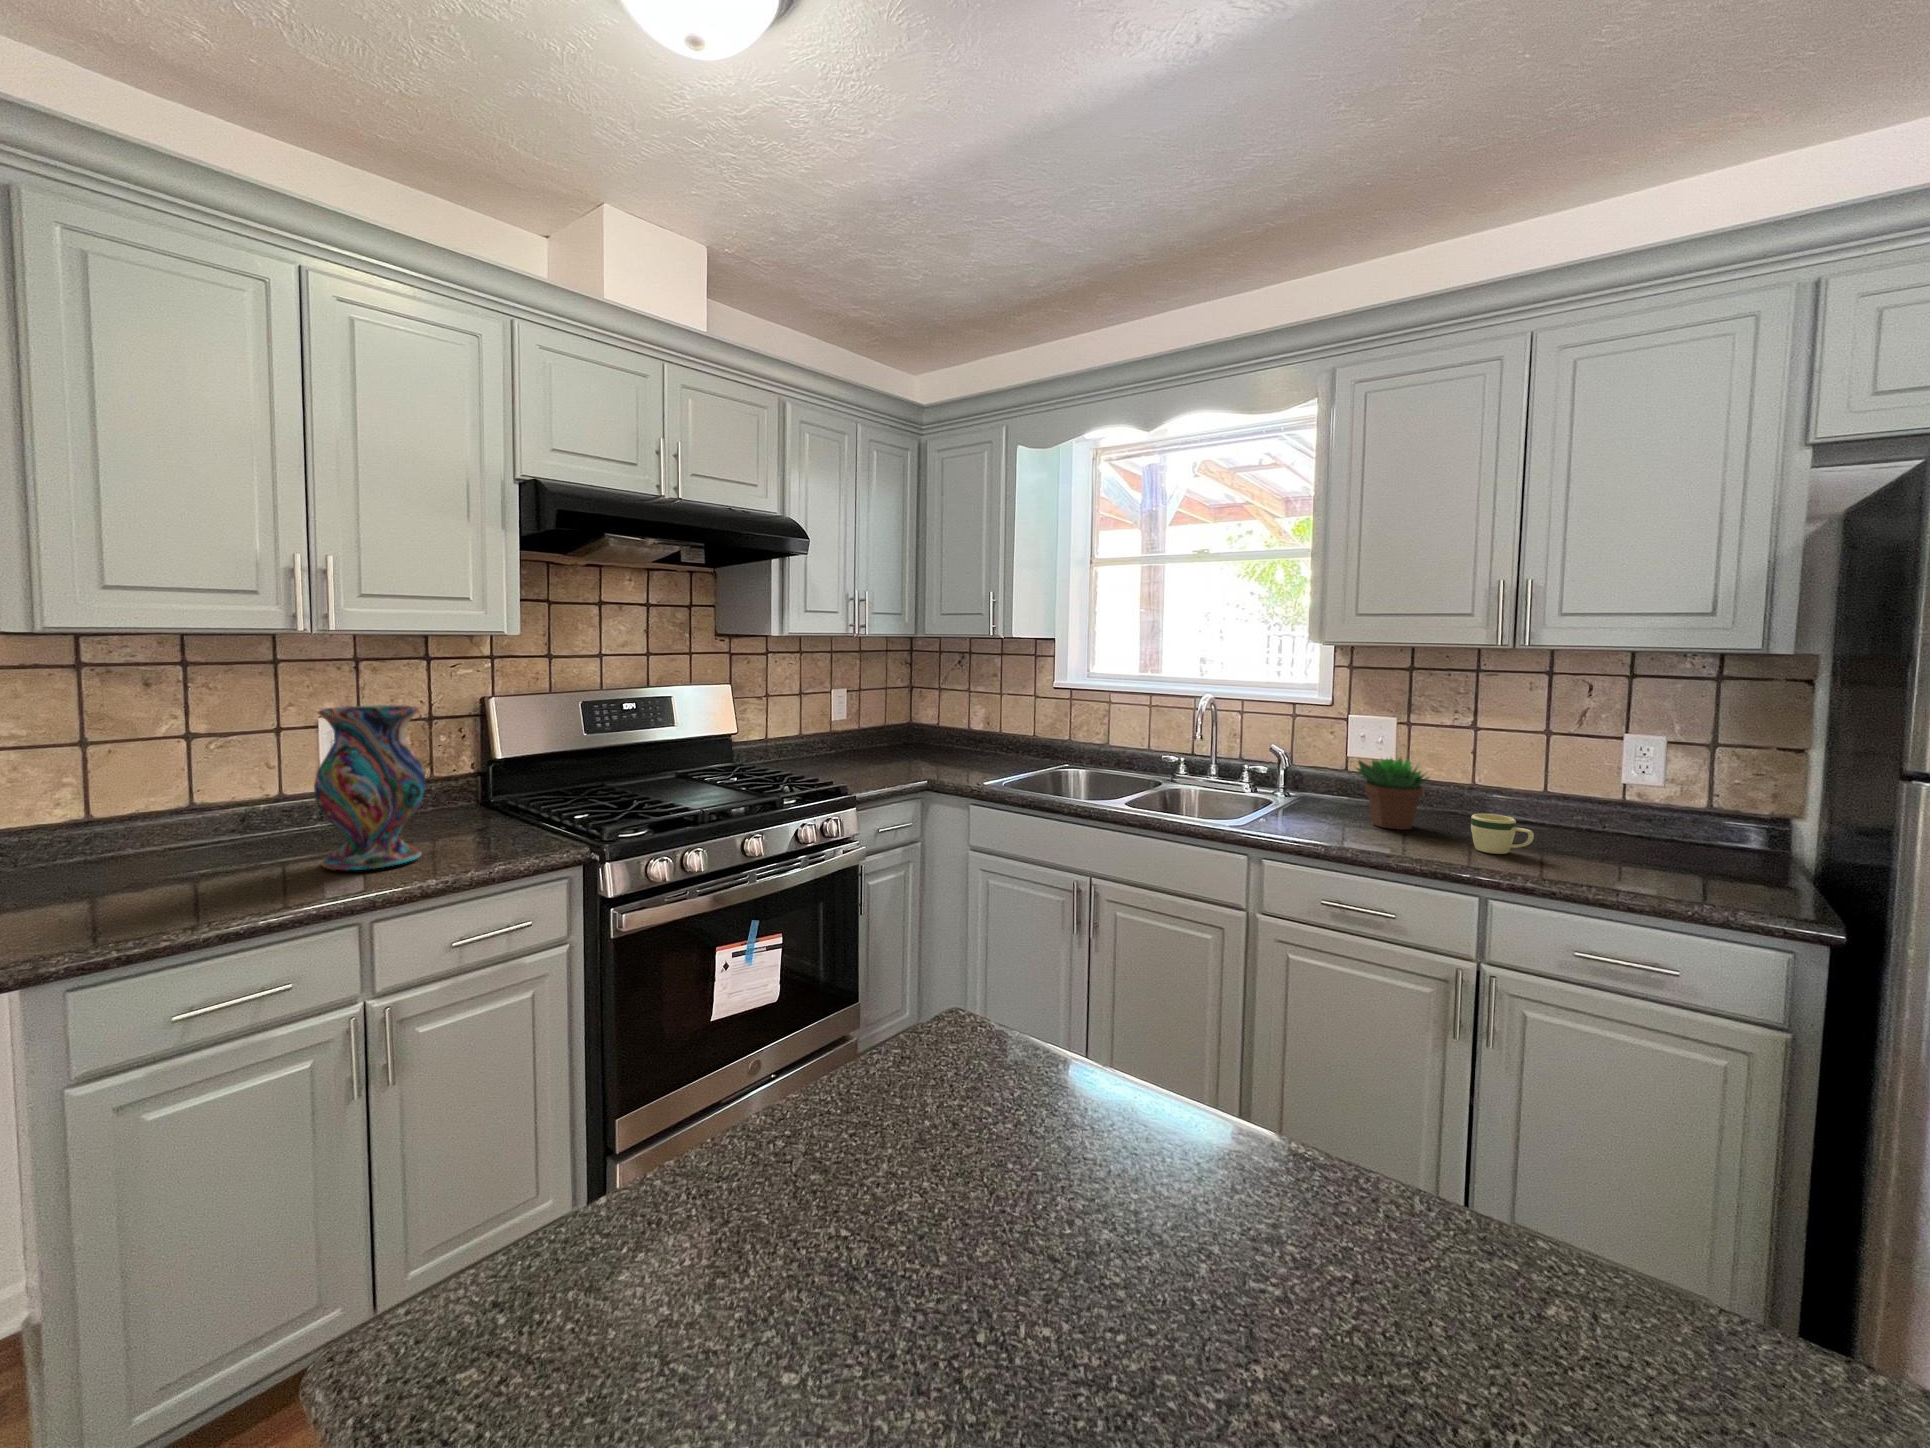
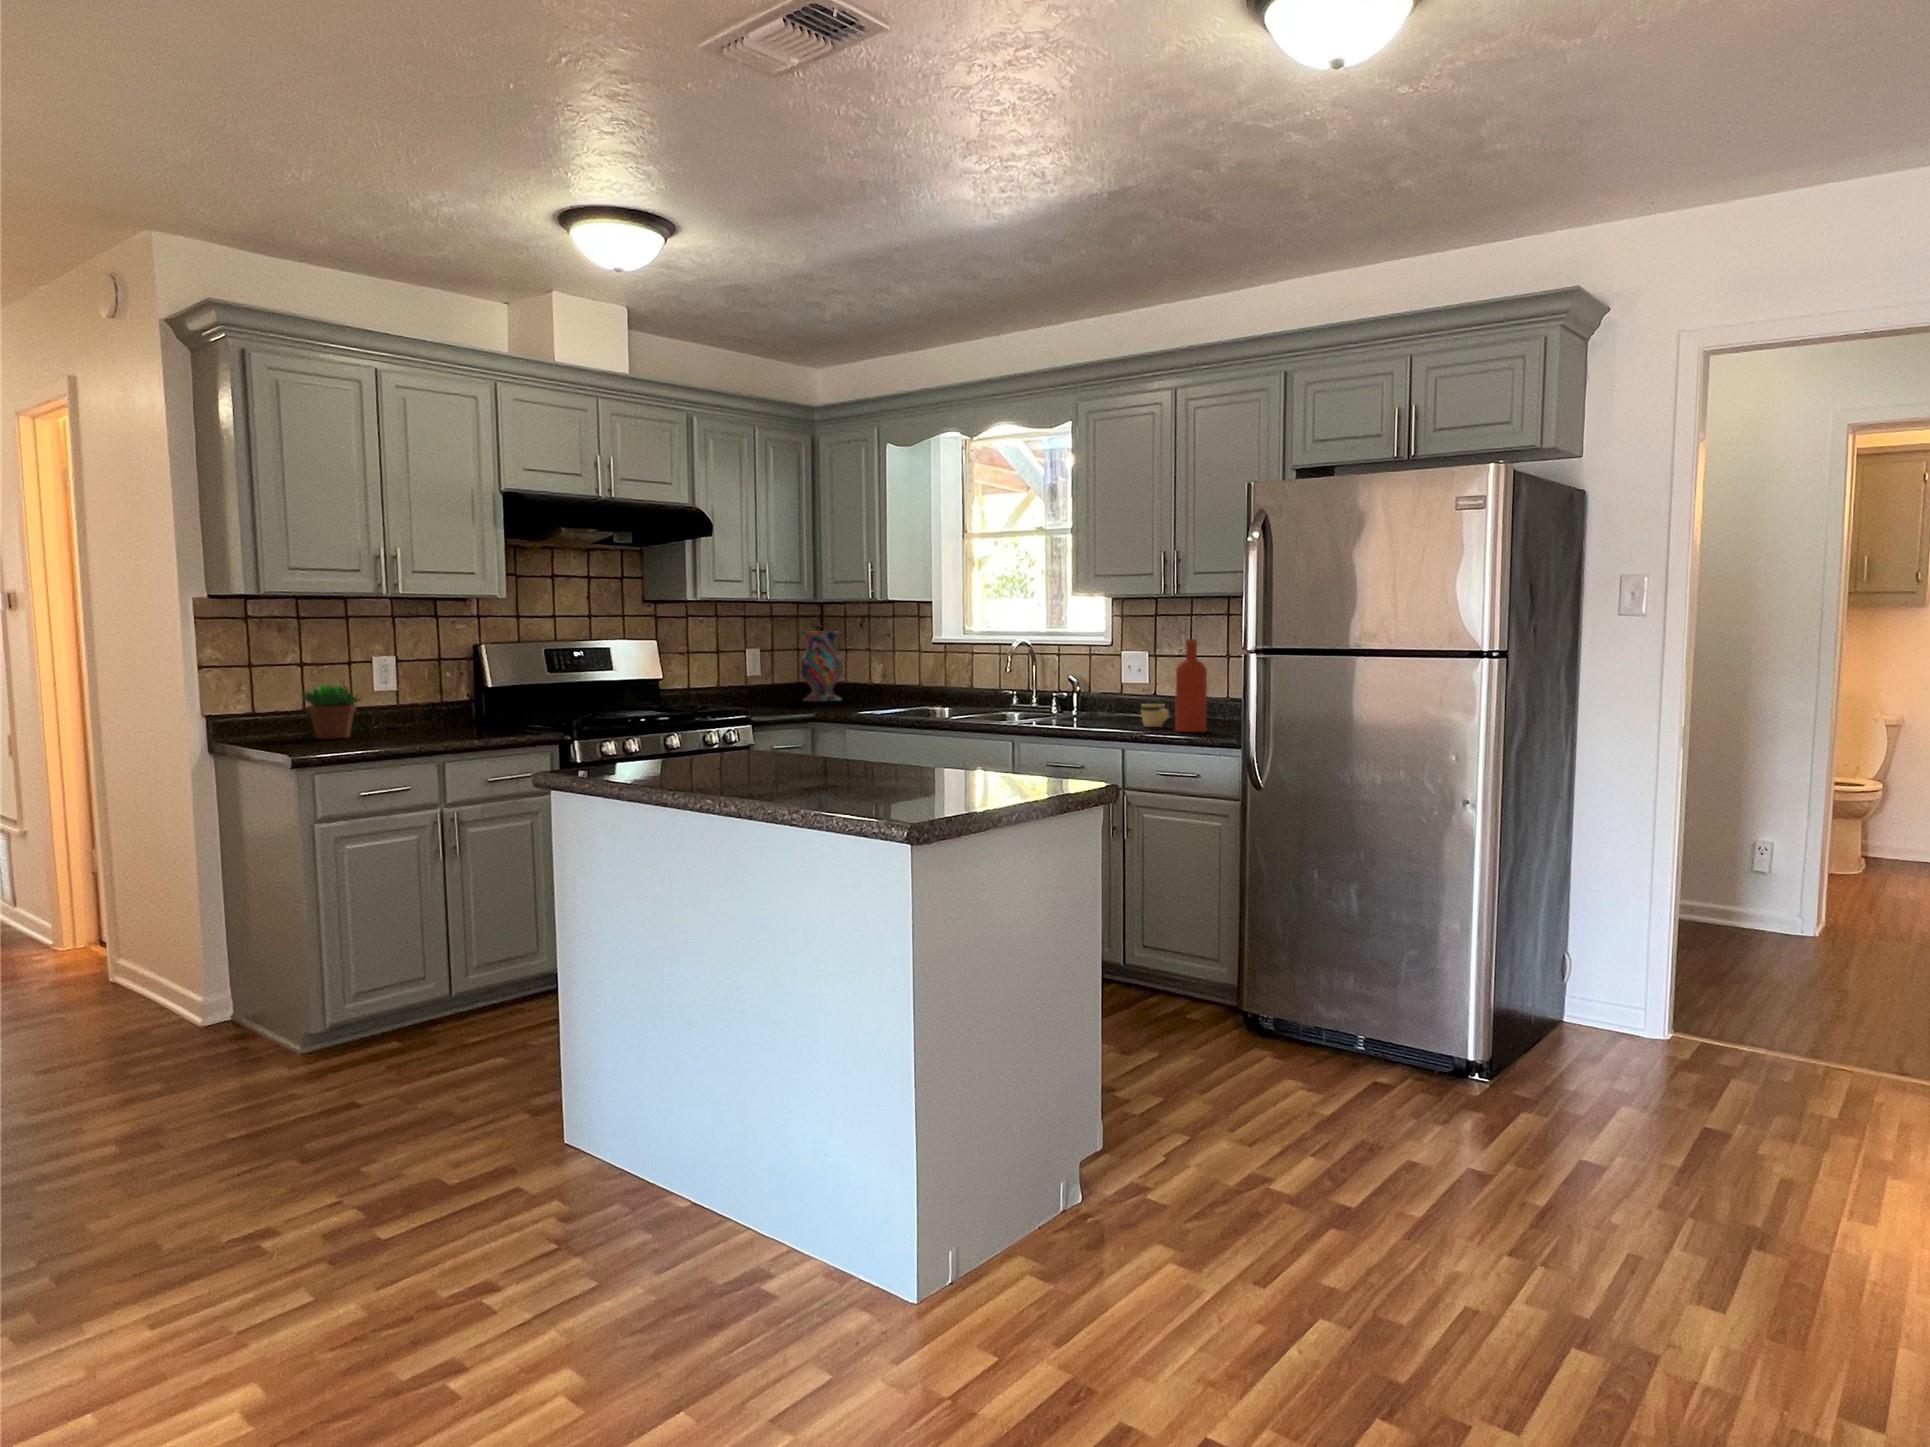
vase: present [314,705,426,870] -> present [800,631,843,702]
bottle: none [1570,725,1640,882] -> present [1175,639,1207,732]
succulent plant: present [1357,758,1429,829] -> present [303,685,361,739]

